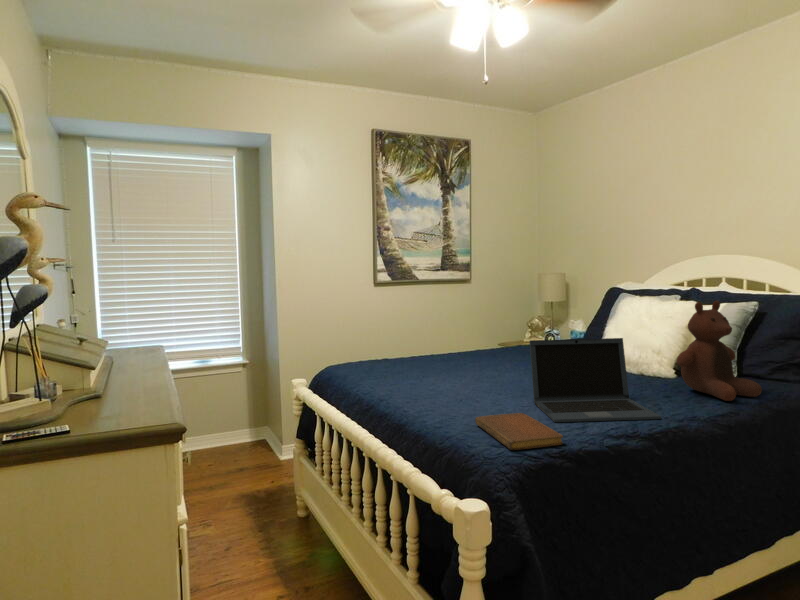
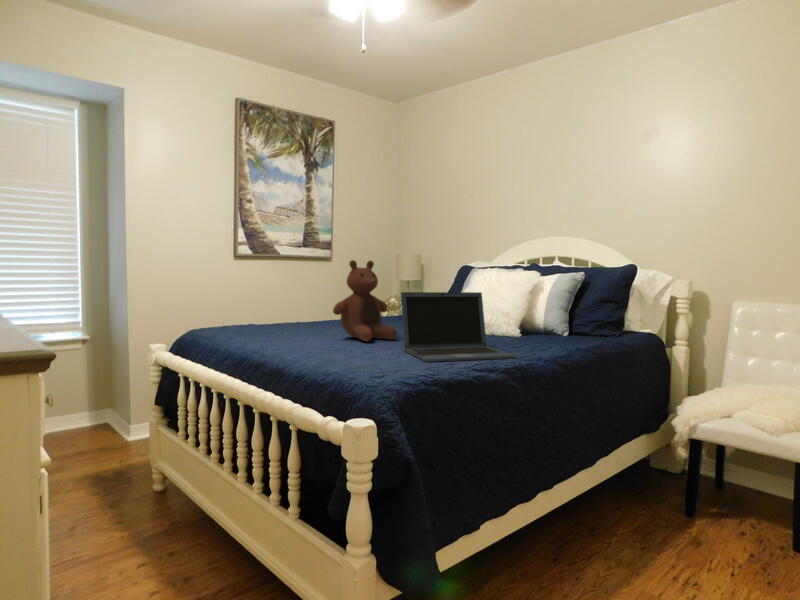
stuffed bear: present [677,301,762,401] -> present [333,260,397,341]
notebook: present [475,413,563,450] -> none [354,354,438,379]

